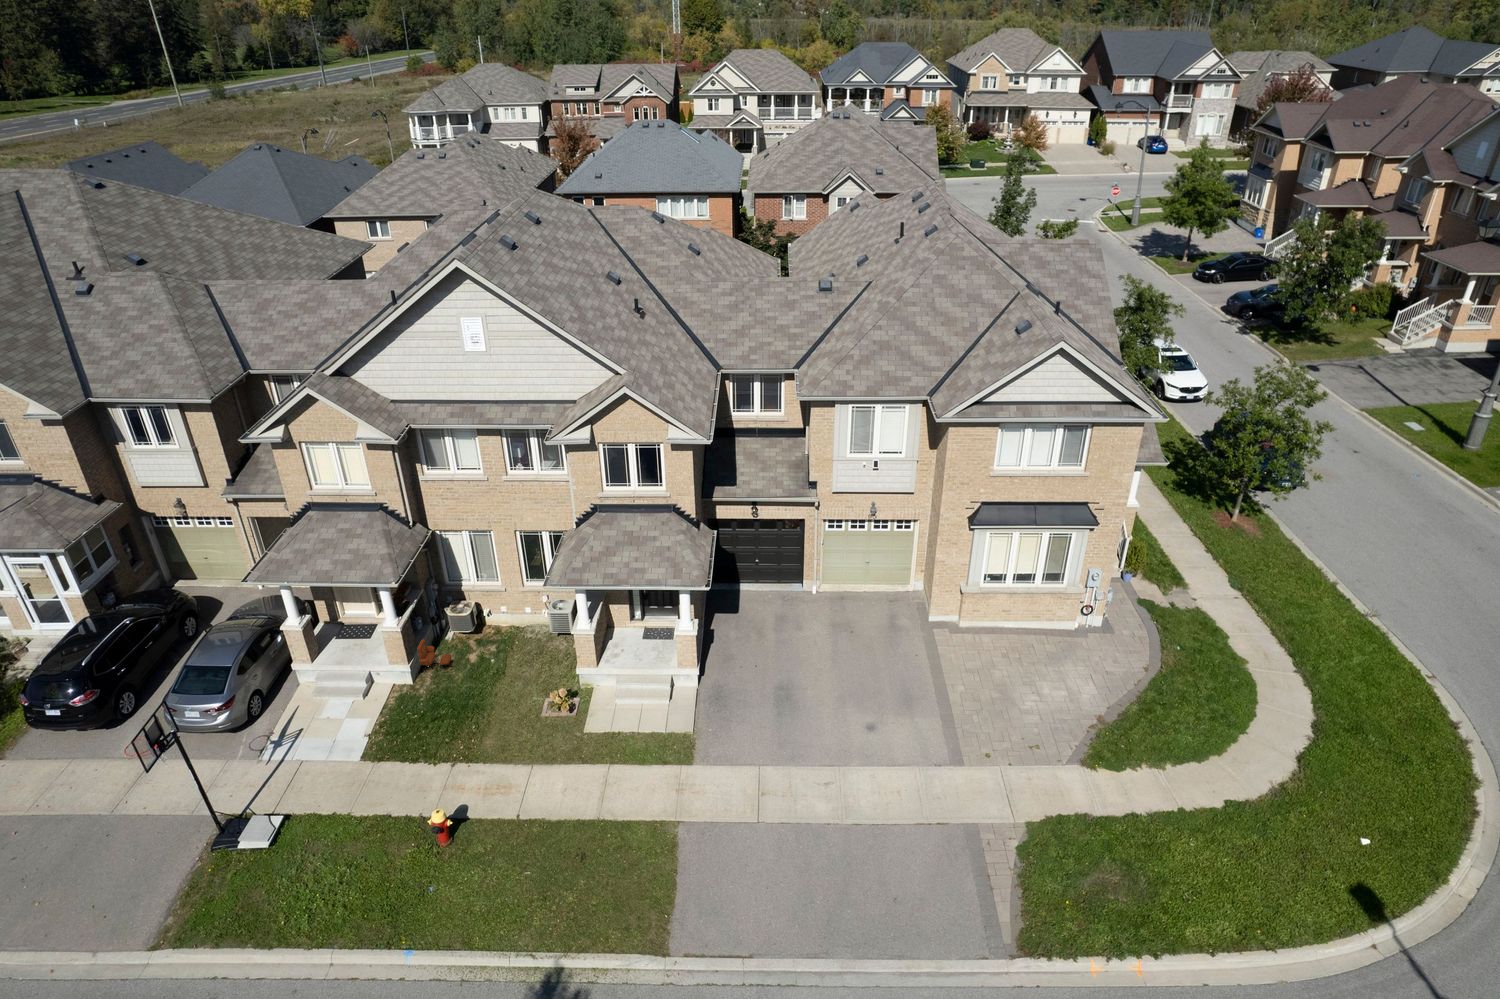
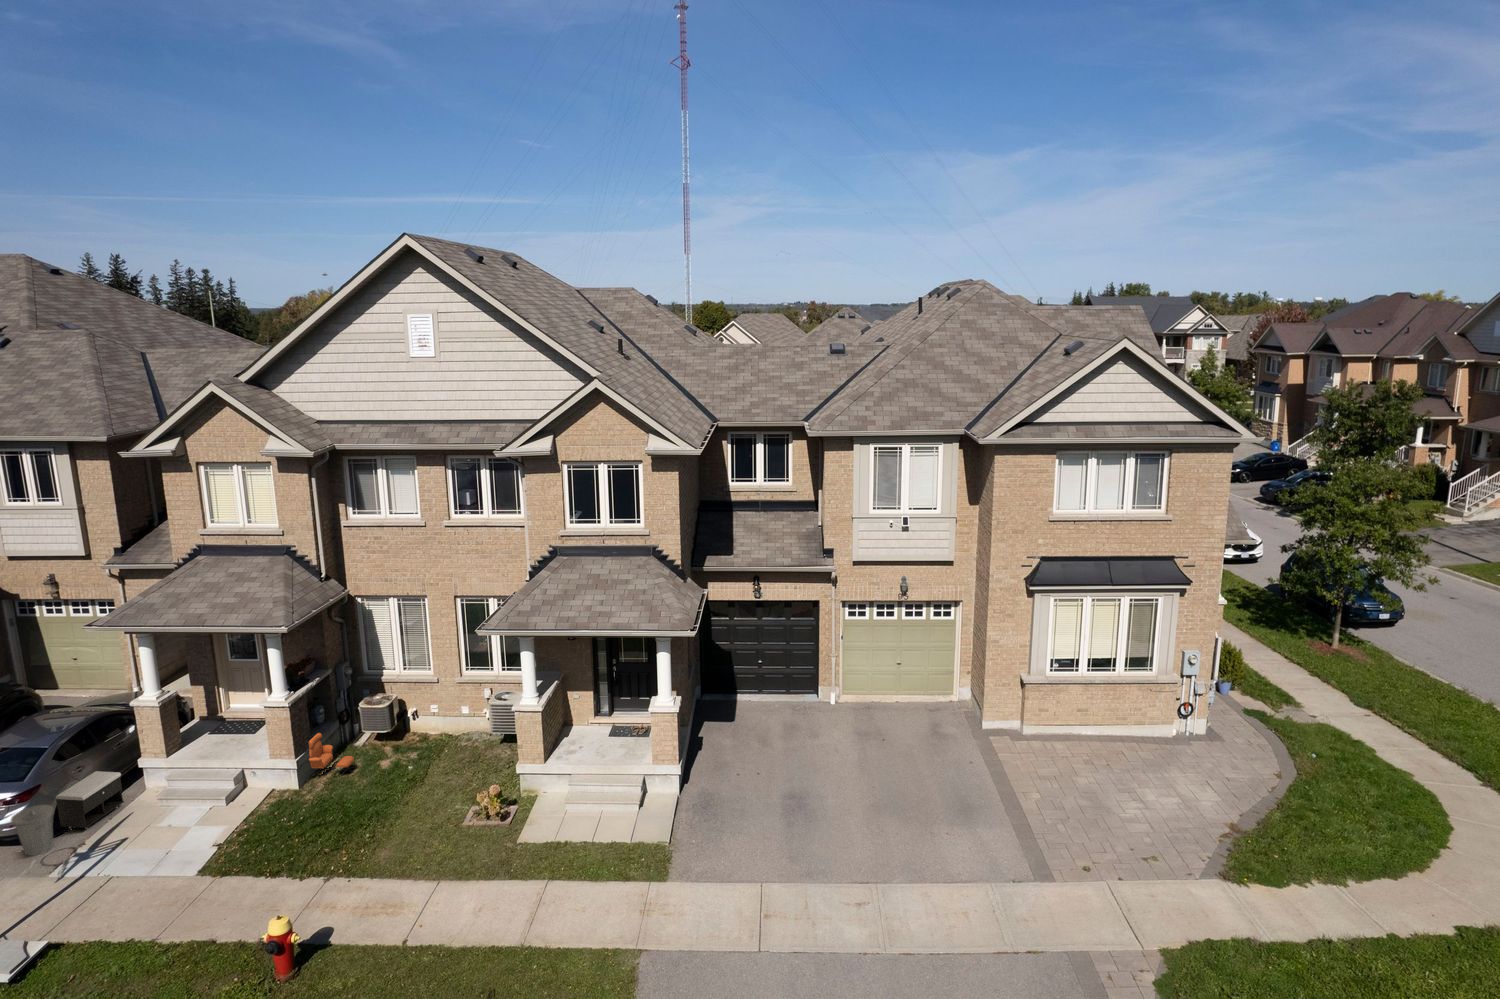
storage bench: none [246,679,291,722] -> present [56,771,124,829]
trash can: none [222,712,254,747] -> present [11,805,54,856]

